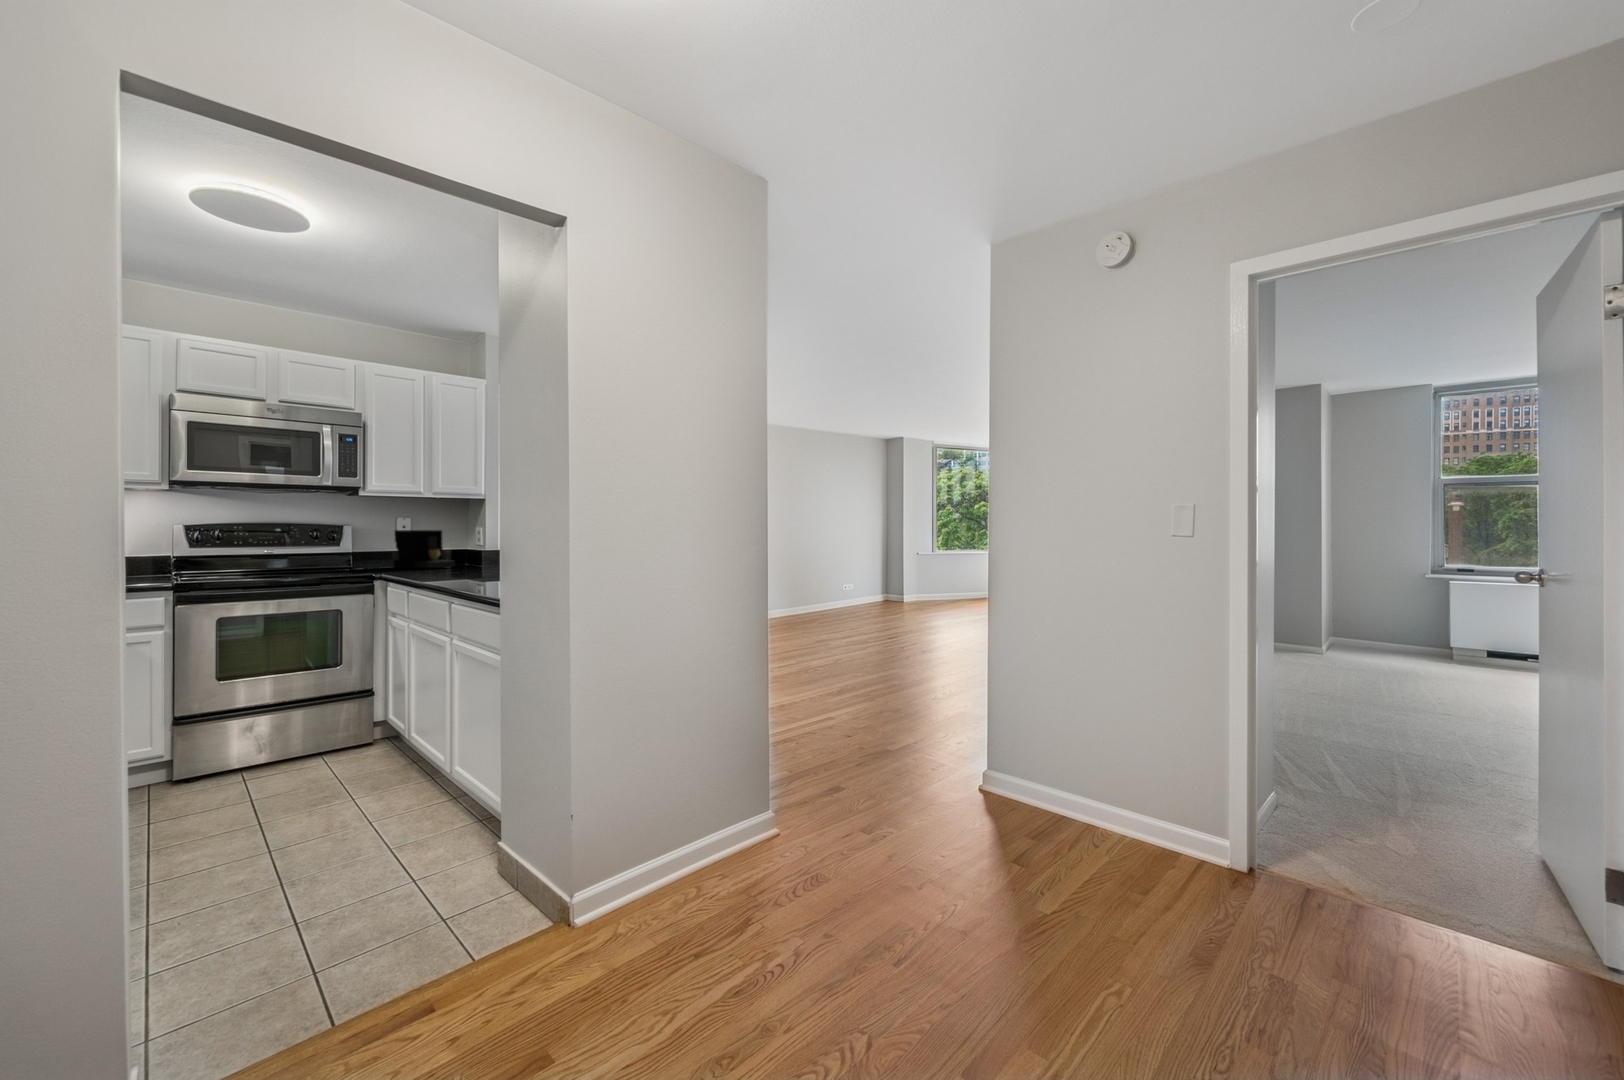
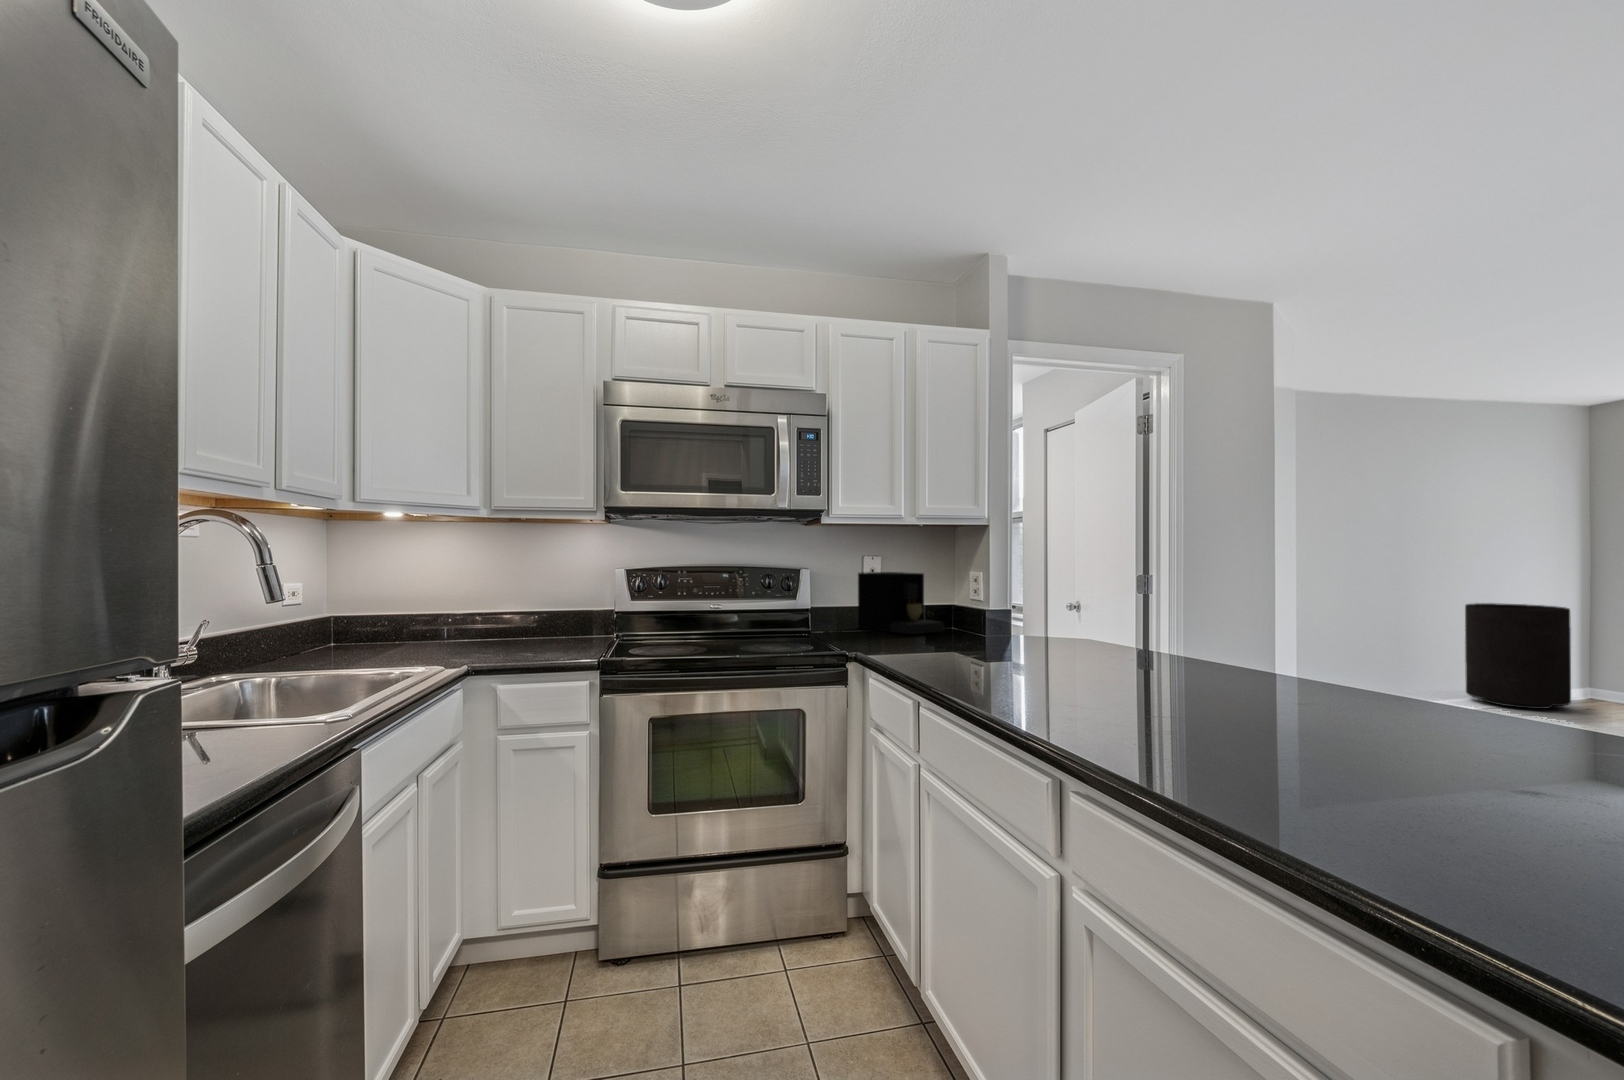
trash can: none [827,554,871,612] -> present [1465,603,1571,709]

